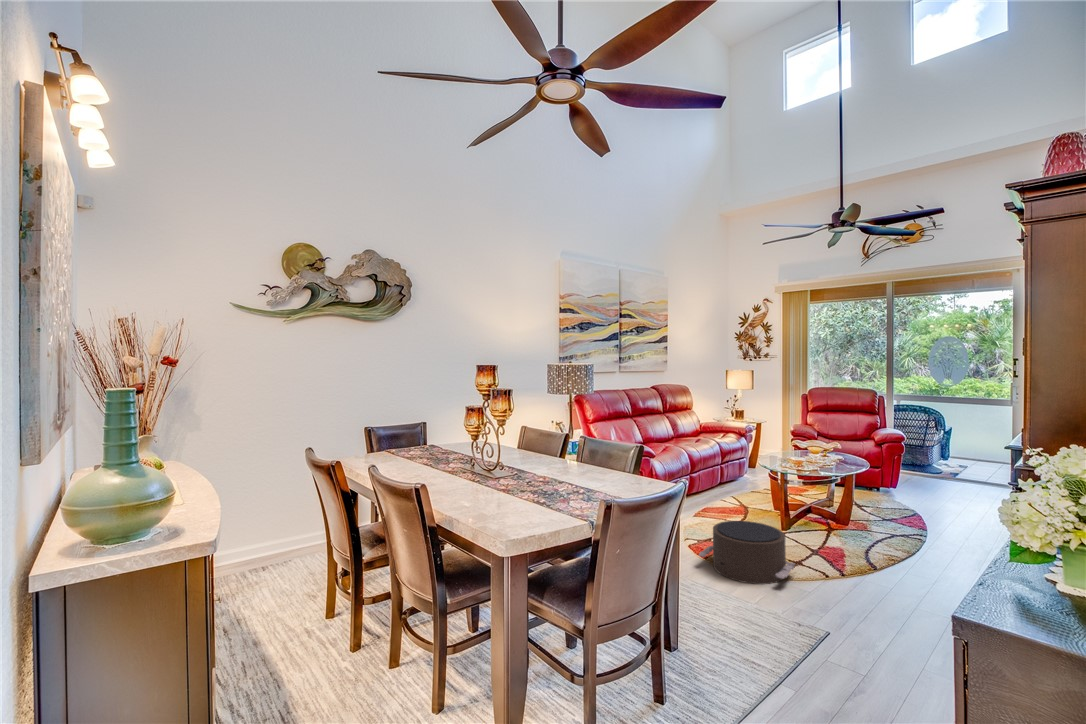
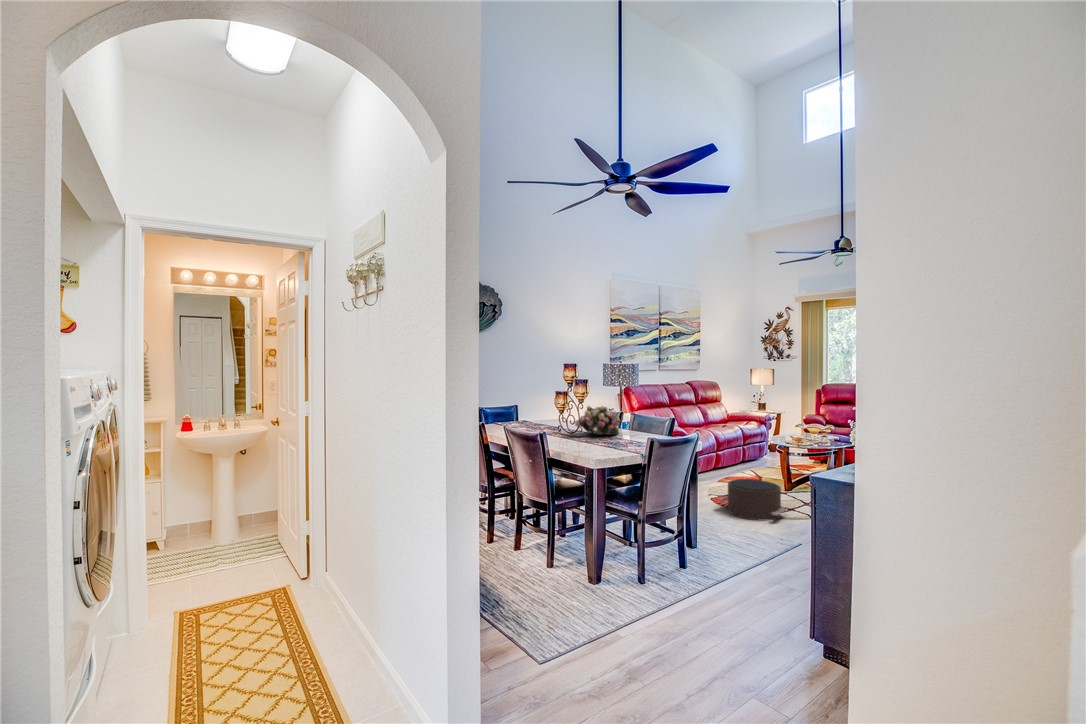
flower arrangement: none [493,429,562,475] -> present [575,406,620,435]

